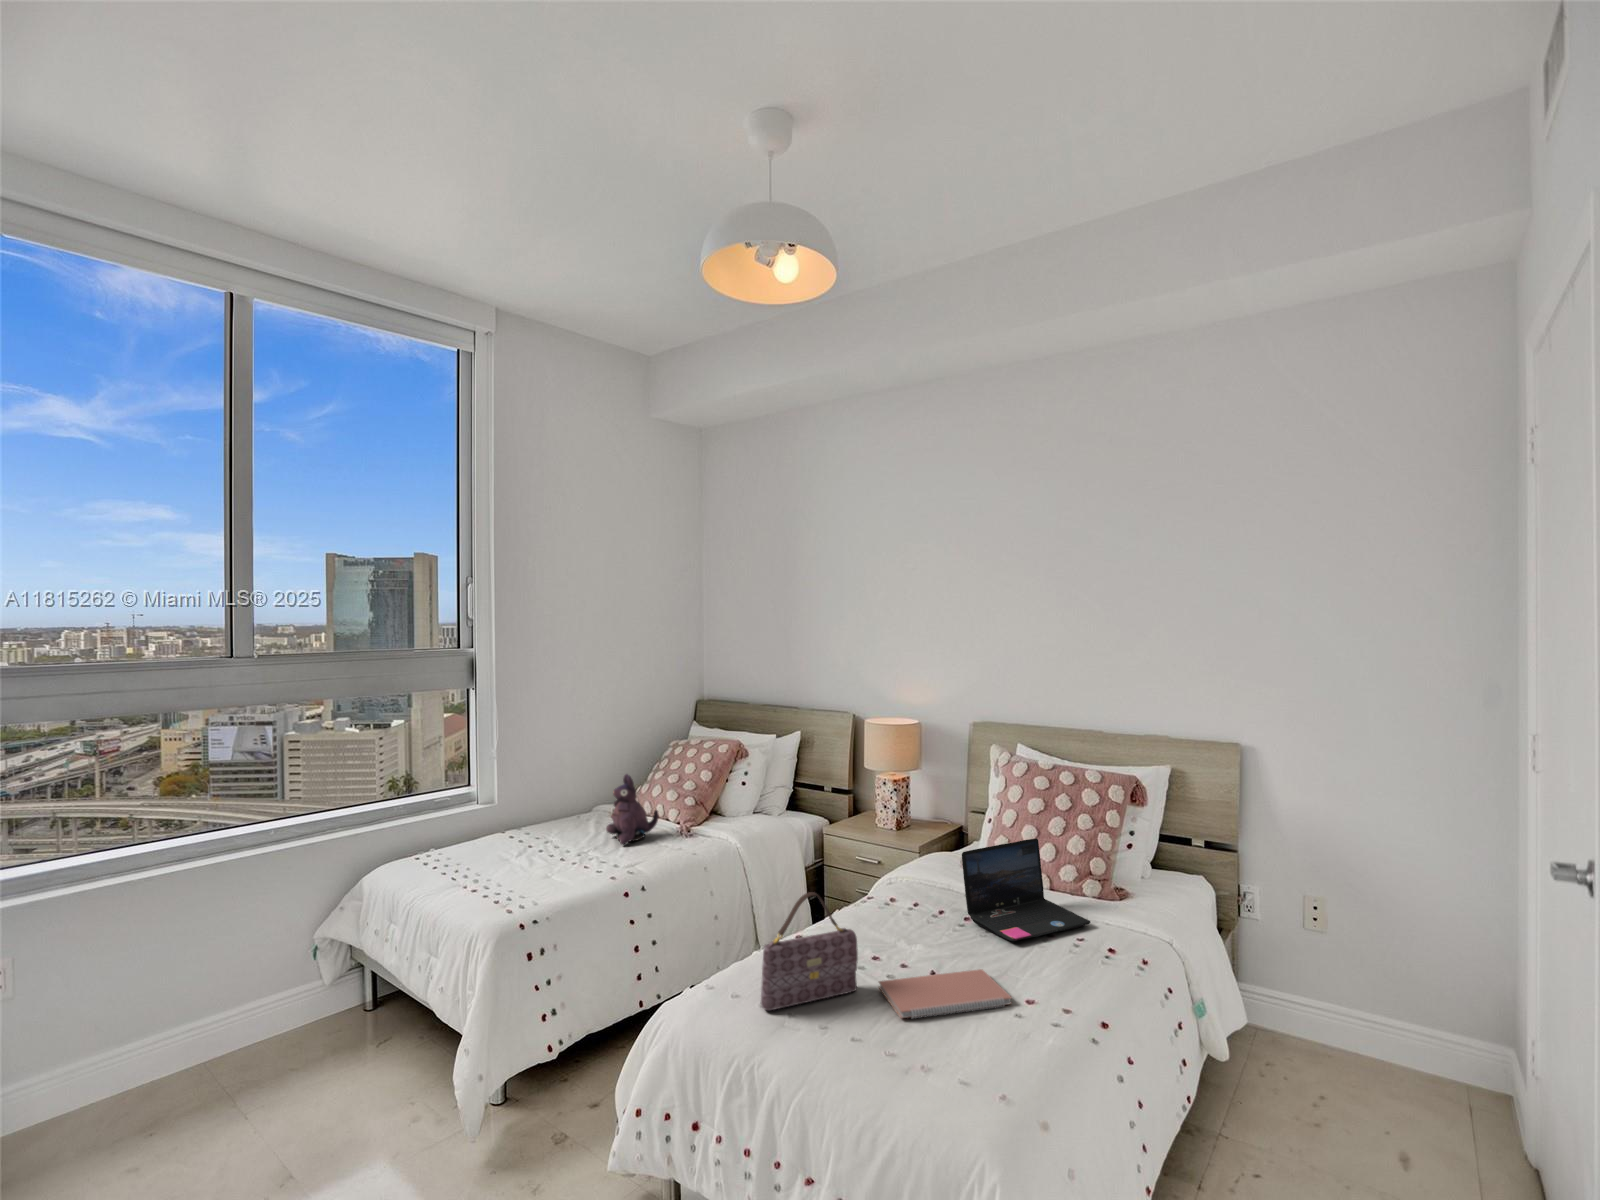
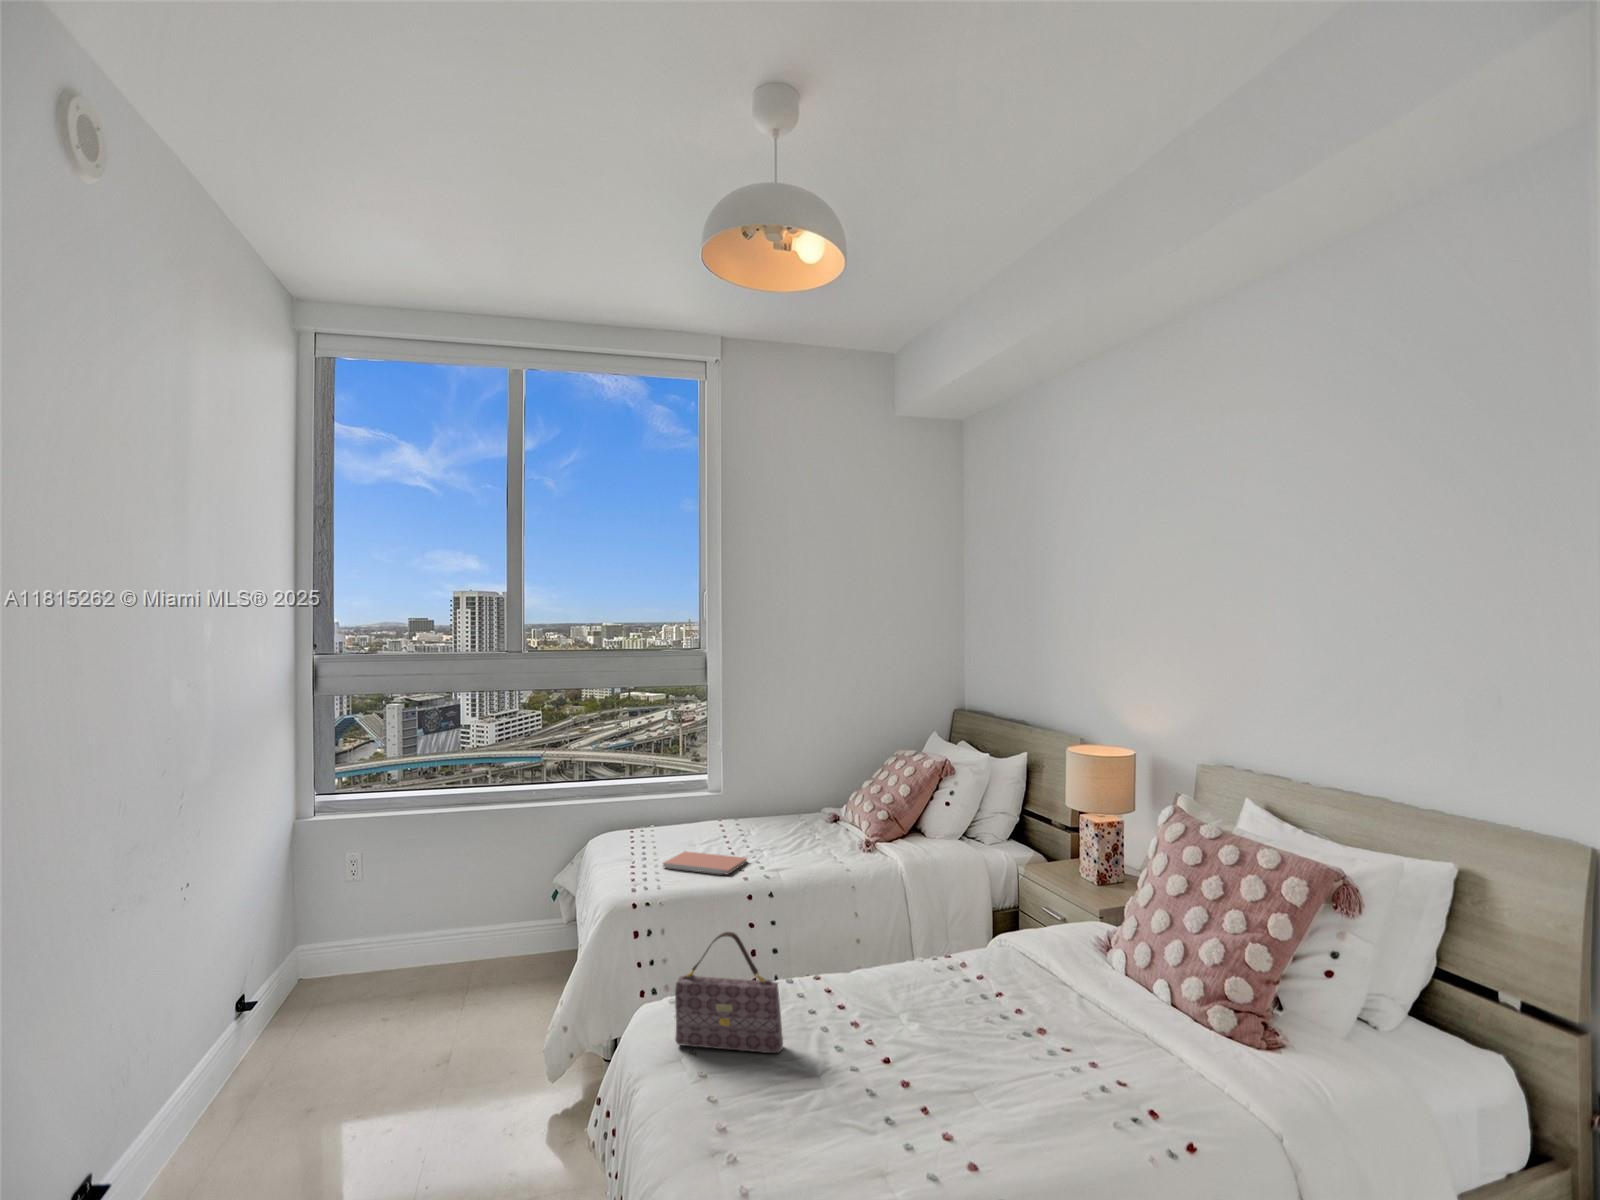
plush toy: present [606,774,659,845] -> none [791,779,839,849]
laptop: present [962,838,1091,941] -> none [1001,926,1155,1065]
notebook: present [879,969,1011,1018] -> present [663,851,747,874]

